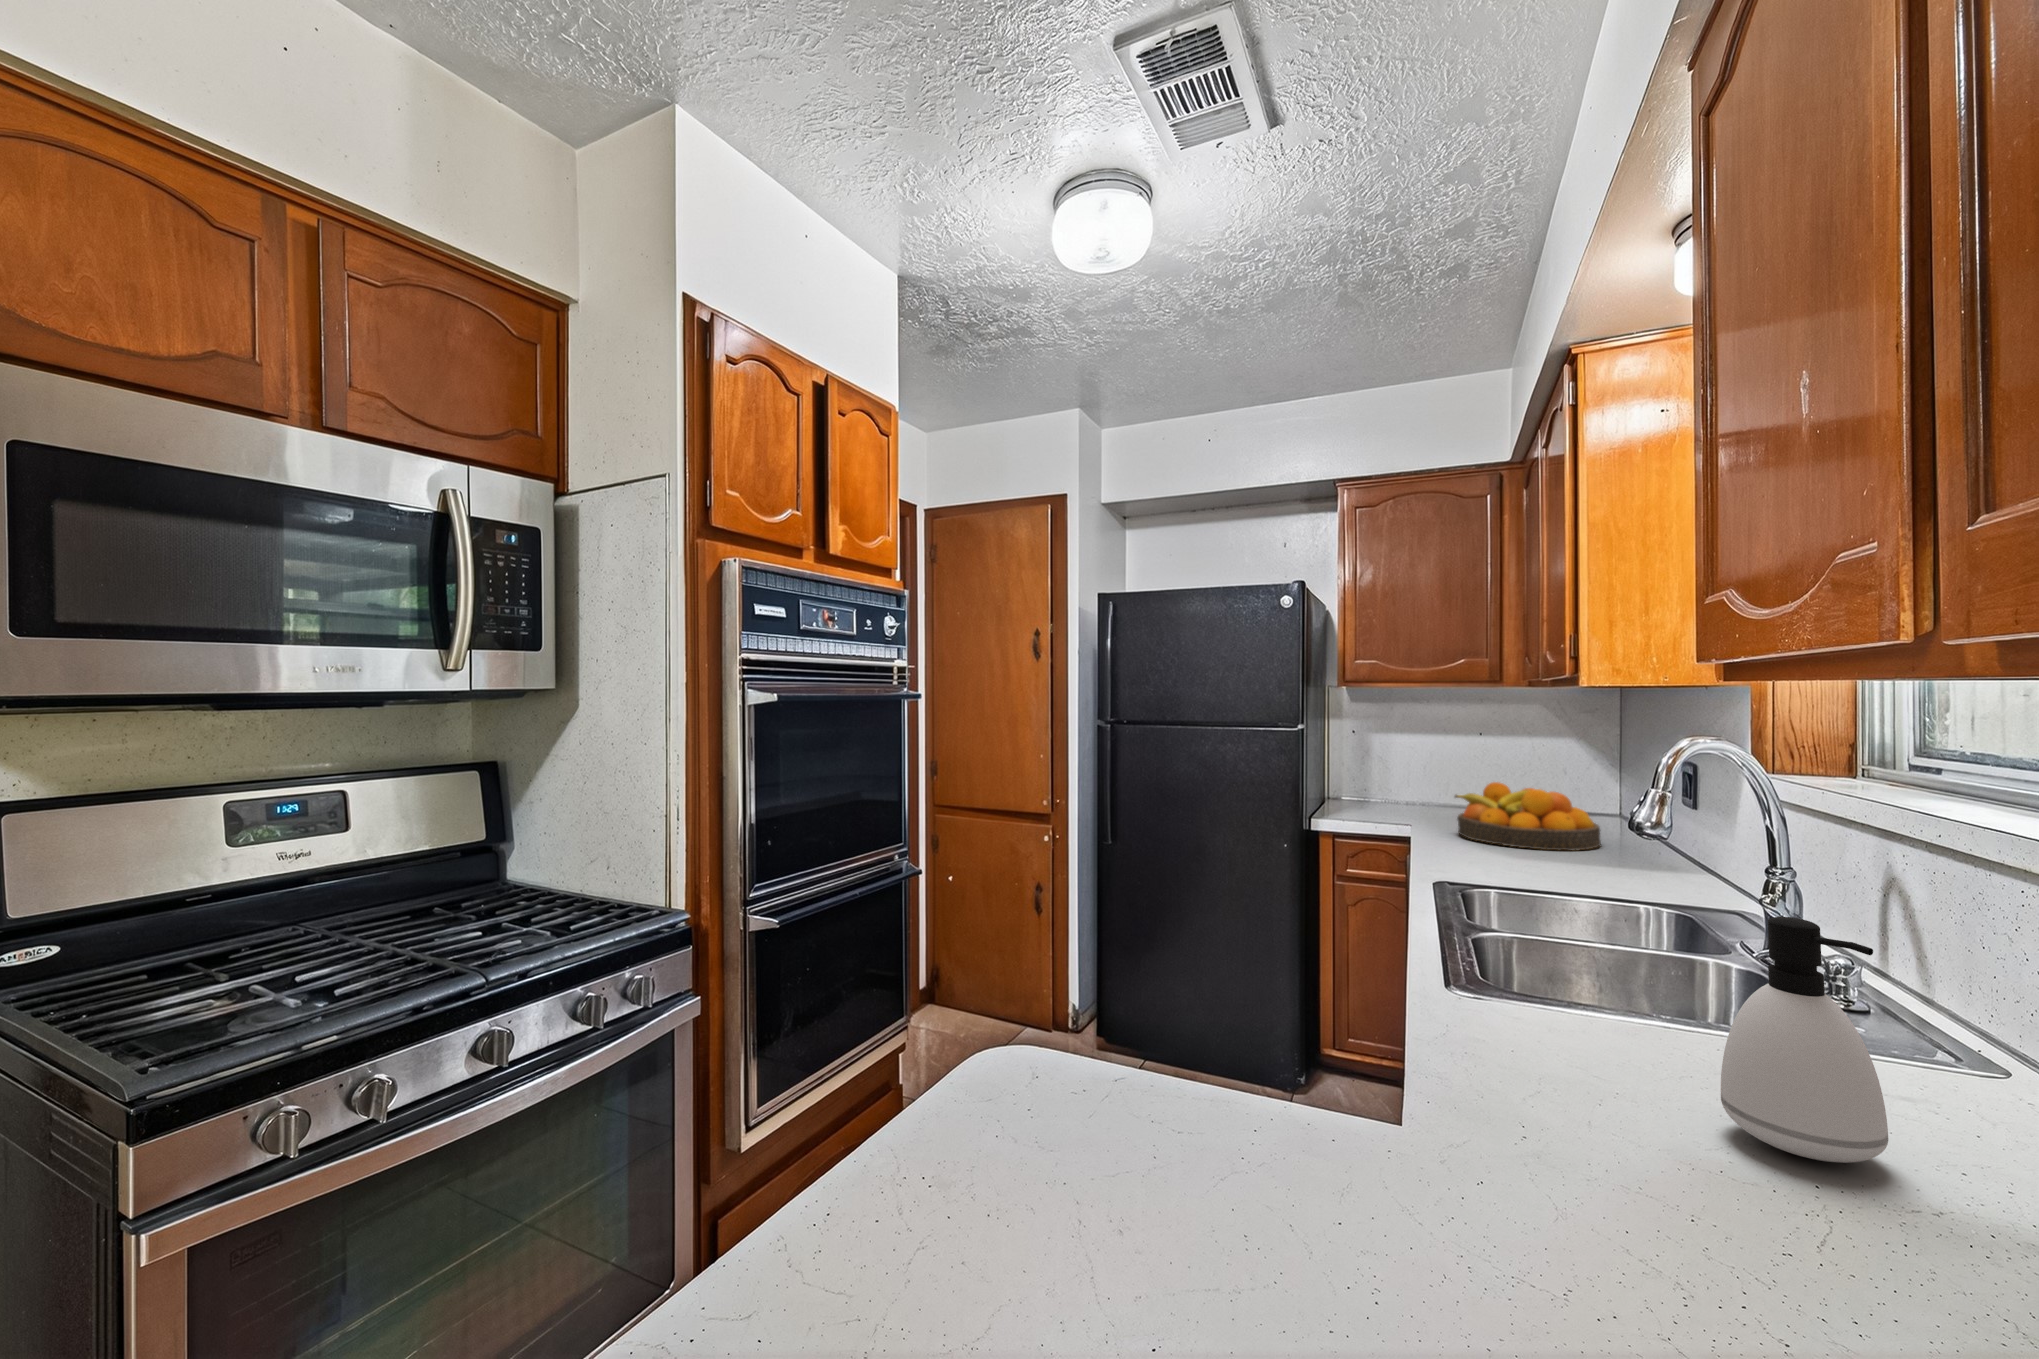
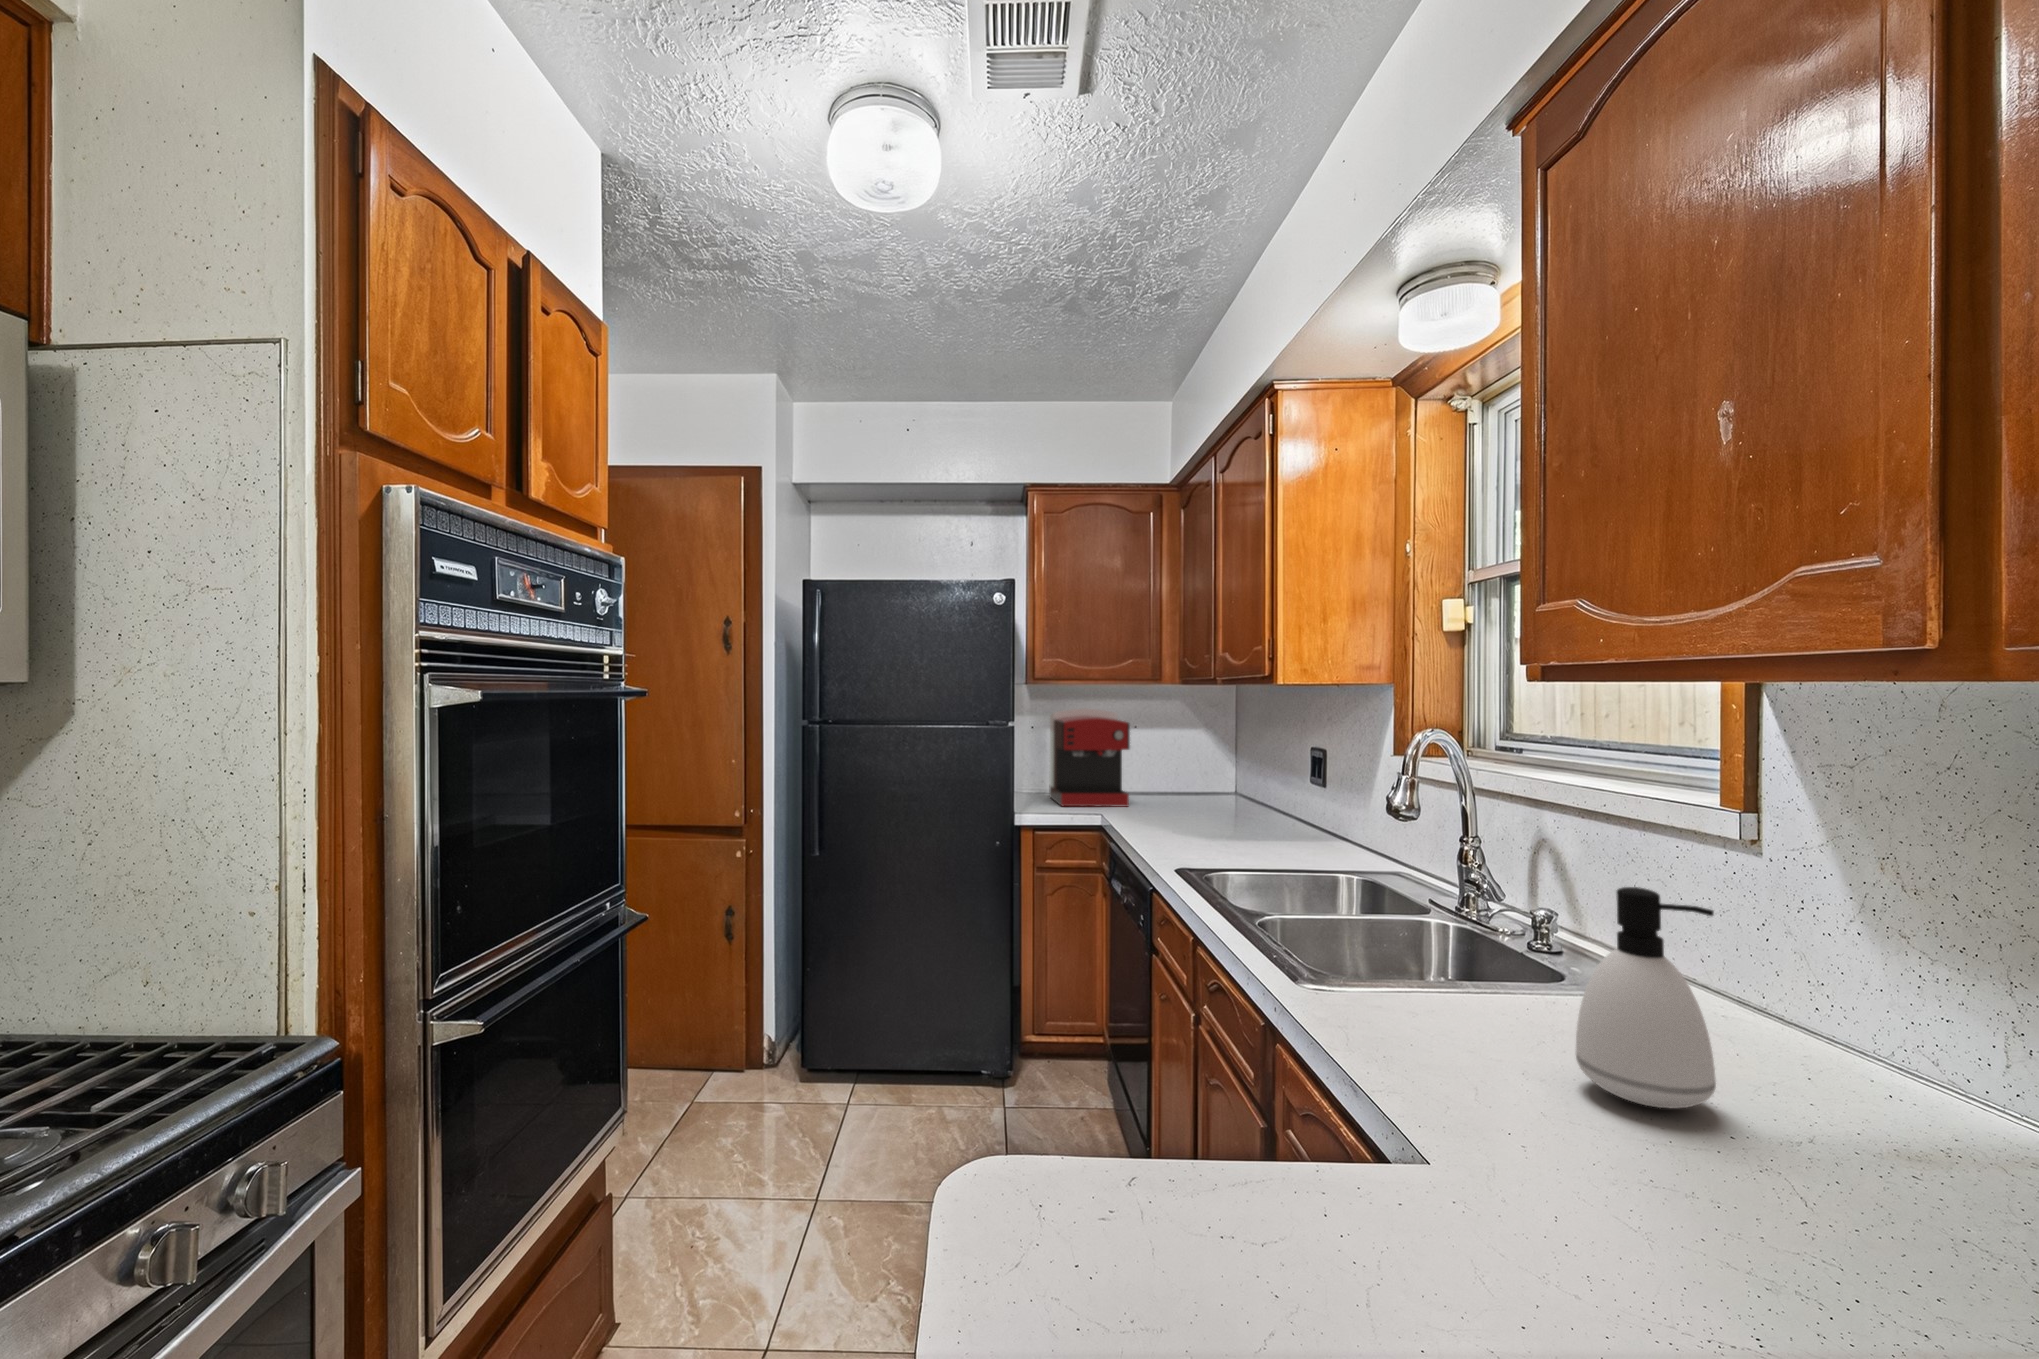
coffee maker: none [1377,712,1465,818] -> present [1050,708,1130,807]
fruit bowl: present [1455,782,1601,851] -> none [1134,772,1250,832]

